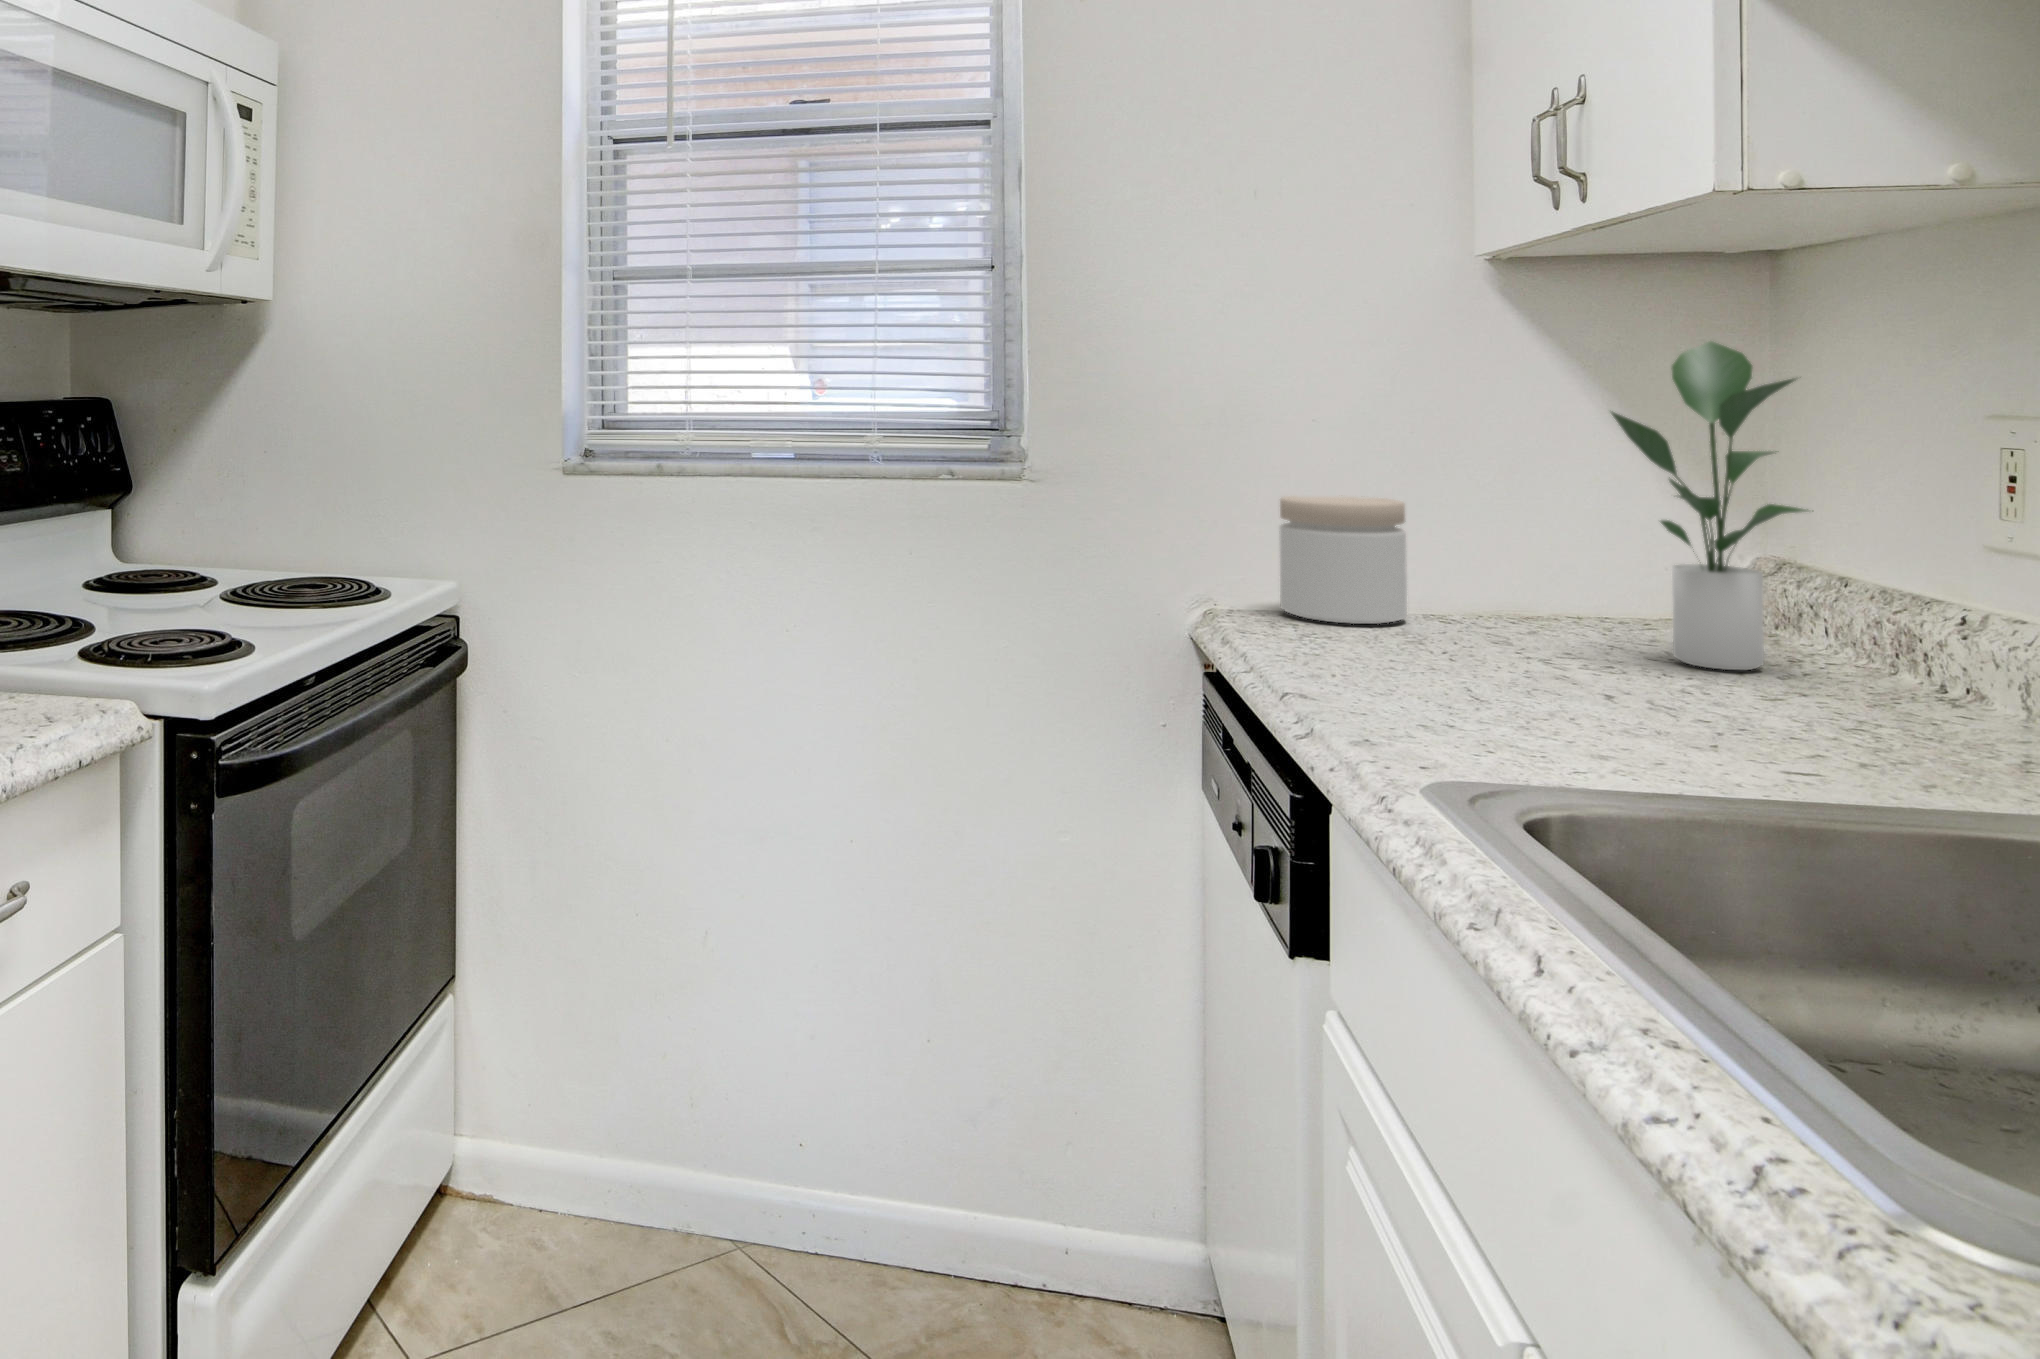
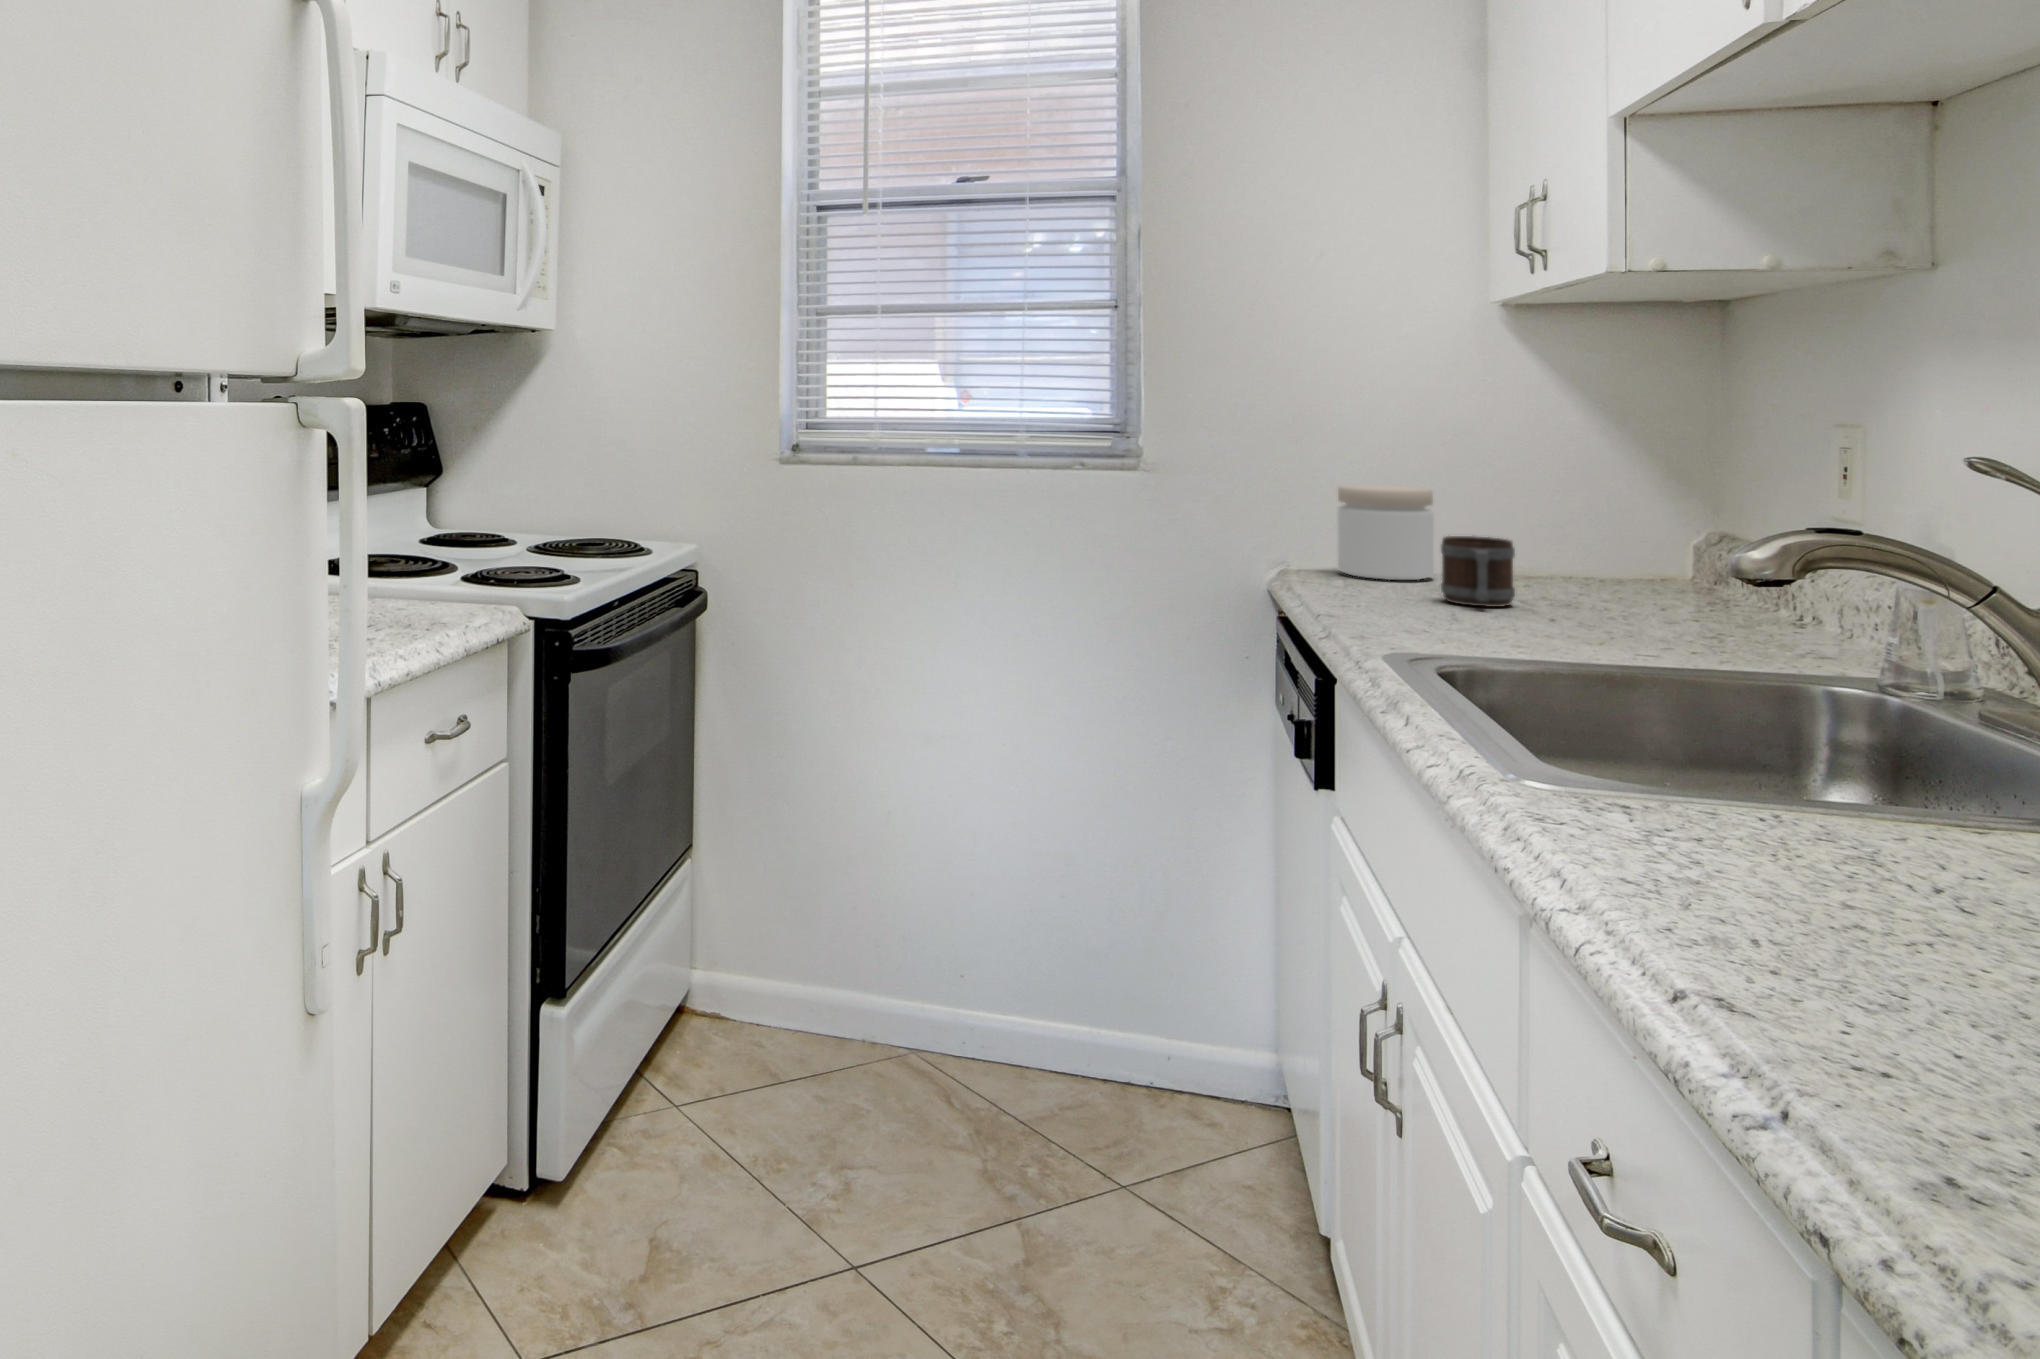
potted plant: present [1612,341,1808,670] -> none [1572,371,1717,609]
mug: none [1438,570,1542,672] -> present [1441,536,1515,607]

